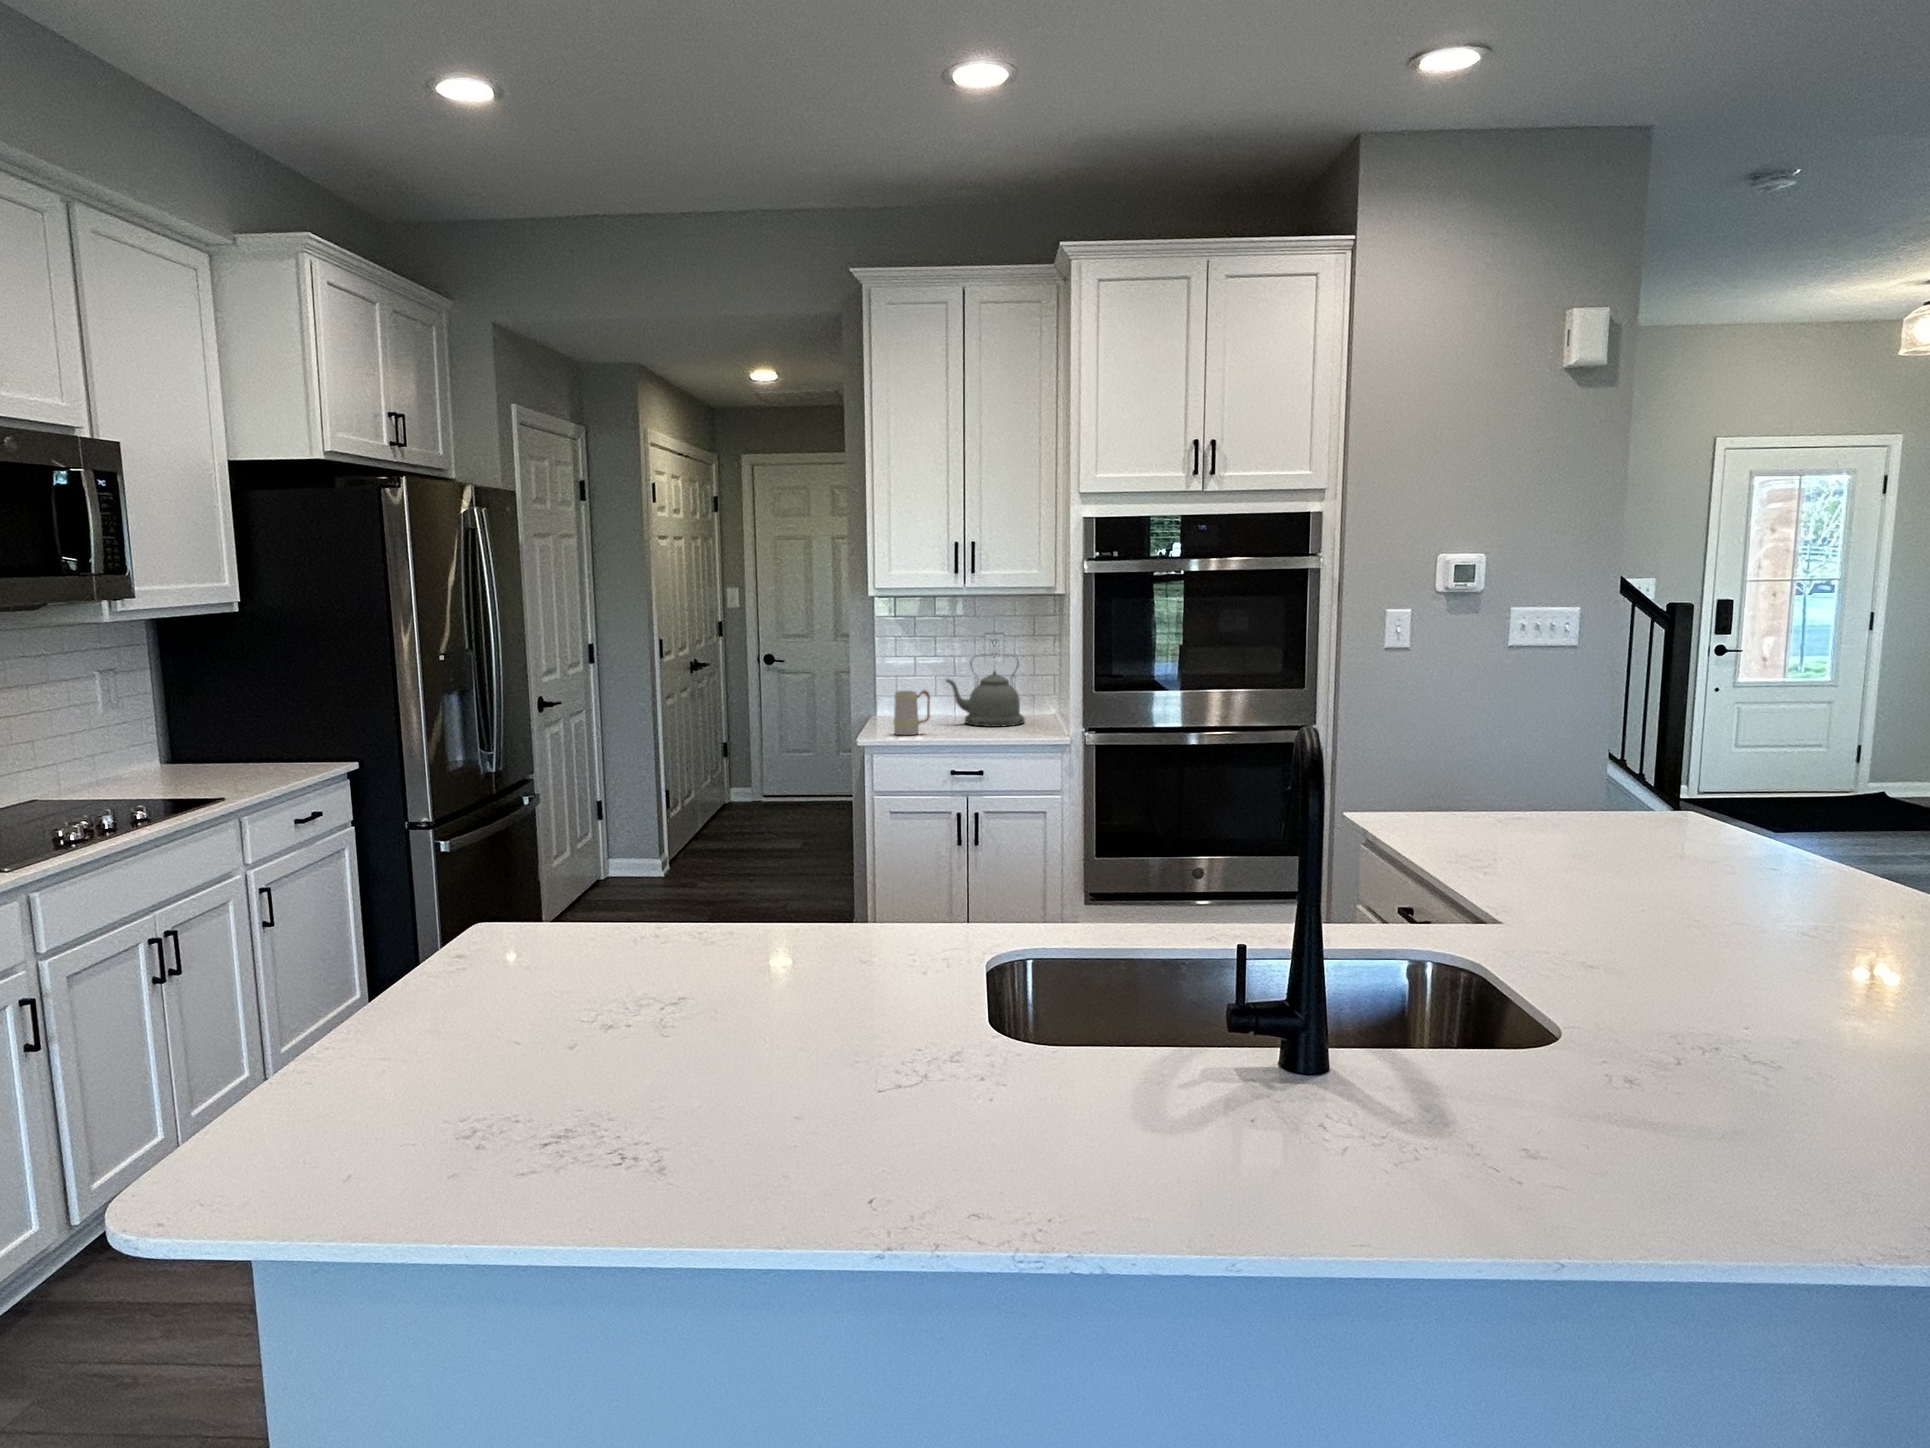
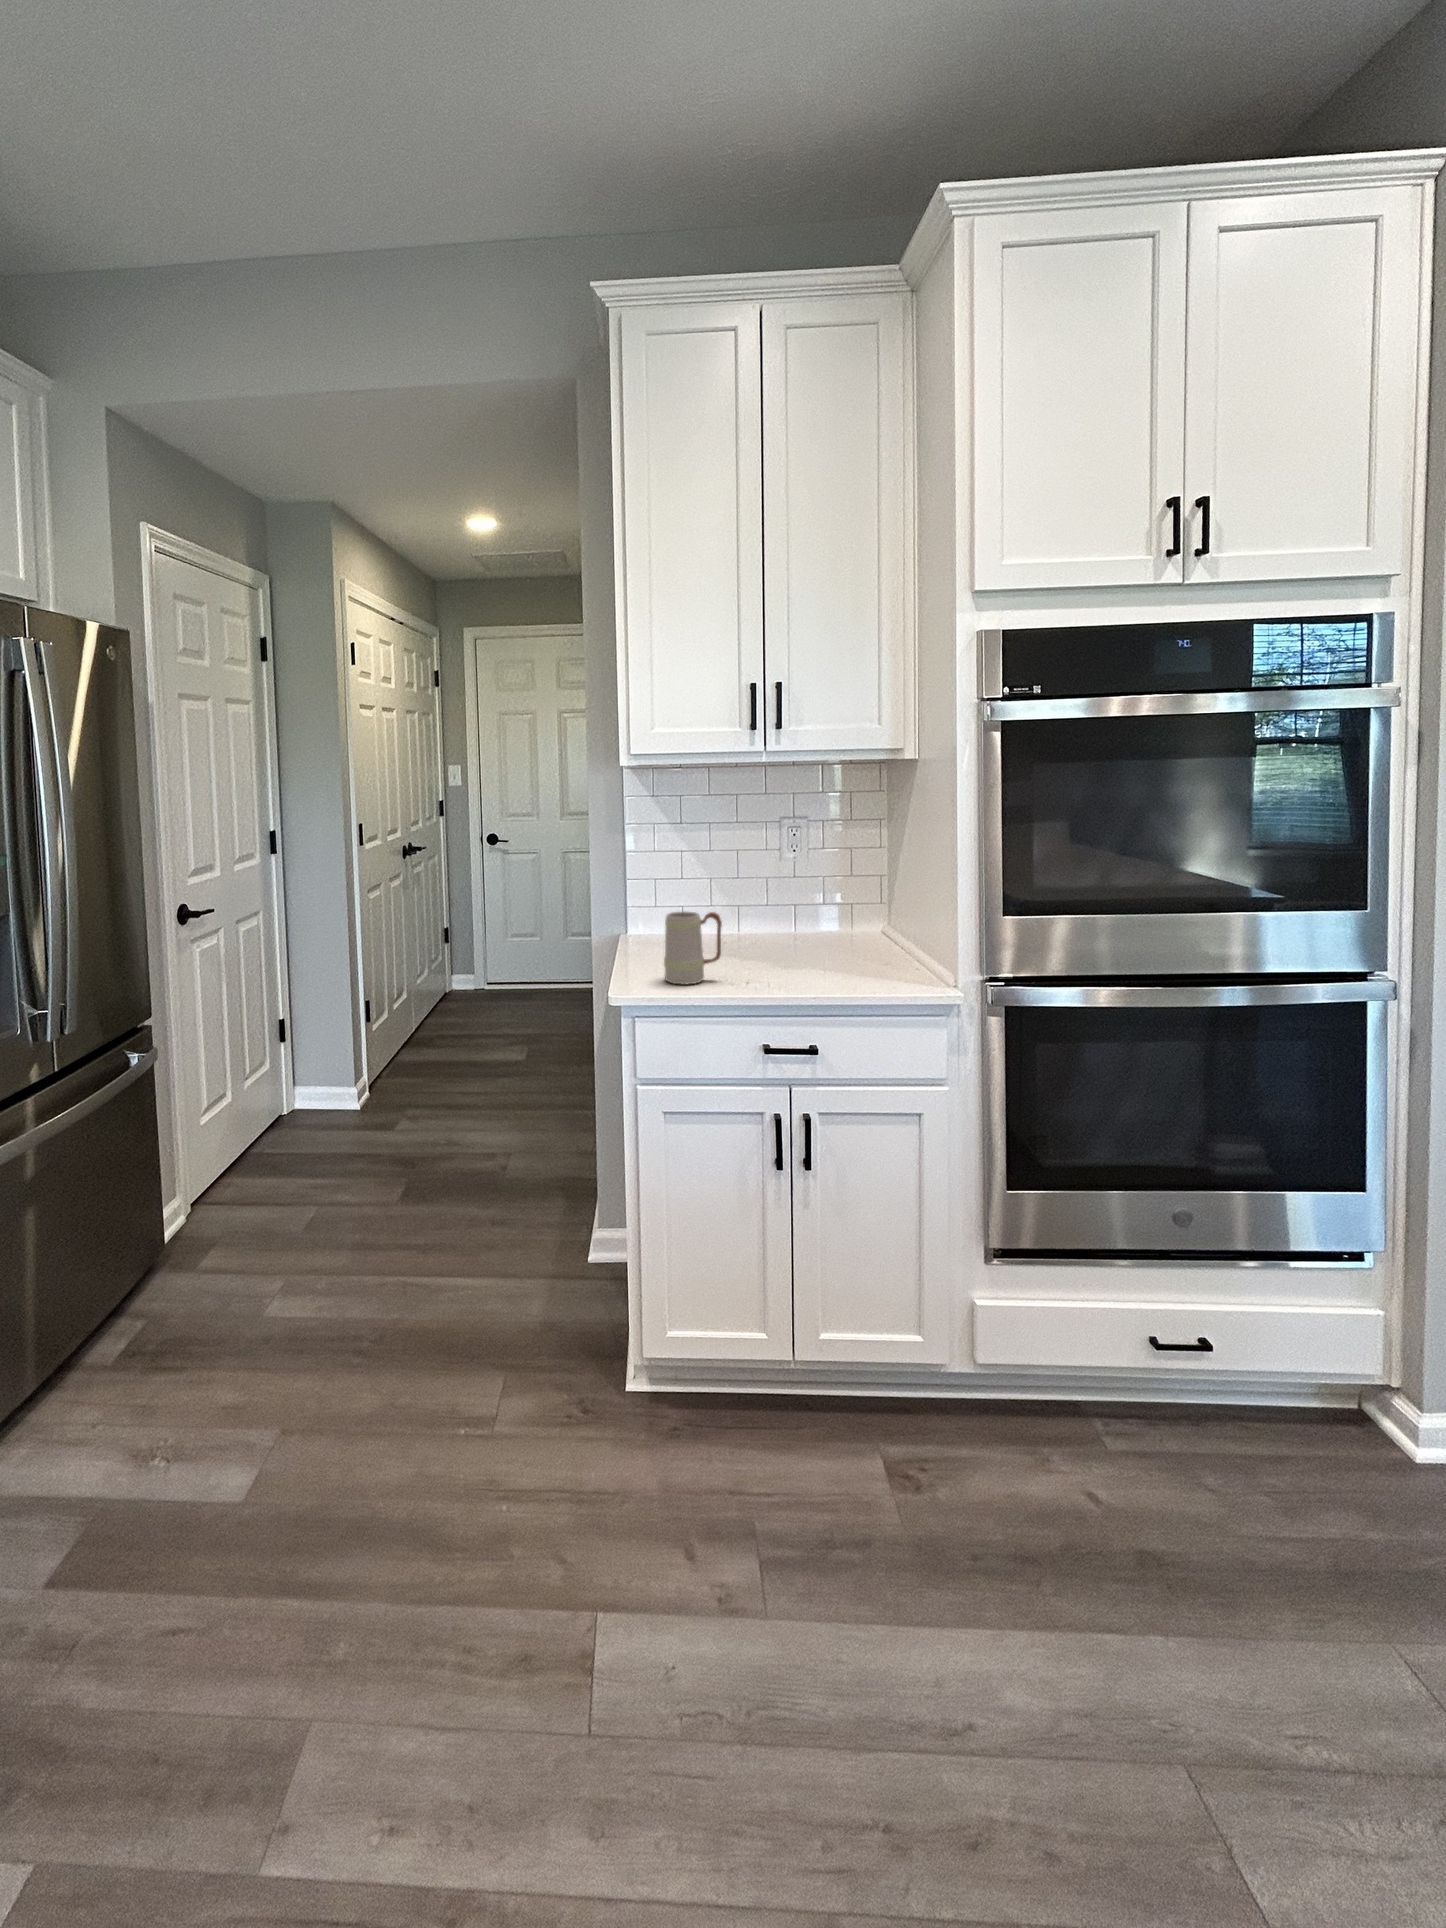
kettle: present [946,654,1025,727] -> none [735,850,855,962]

